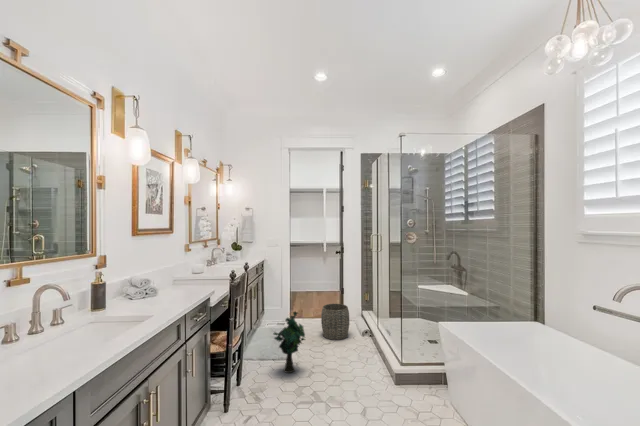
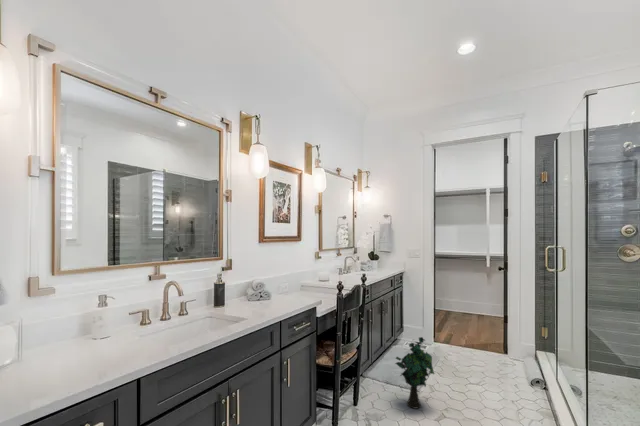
woven basket: present [321,304,349,340] -> none [468,335,508,384]

